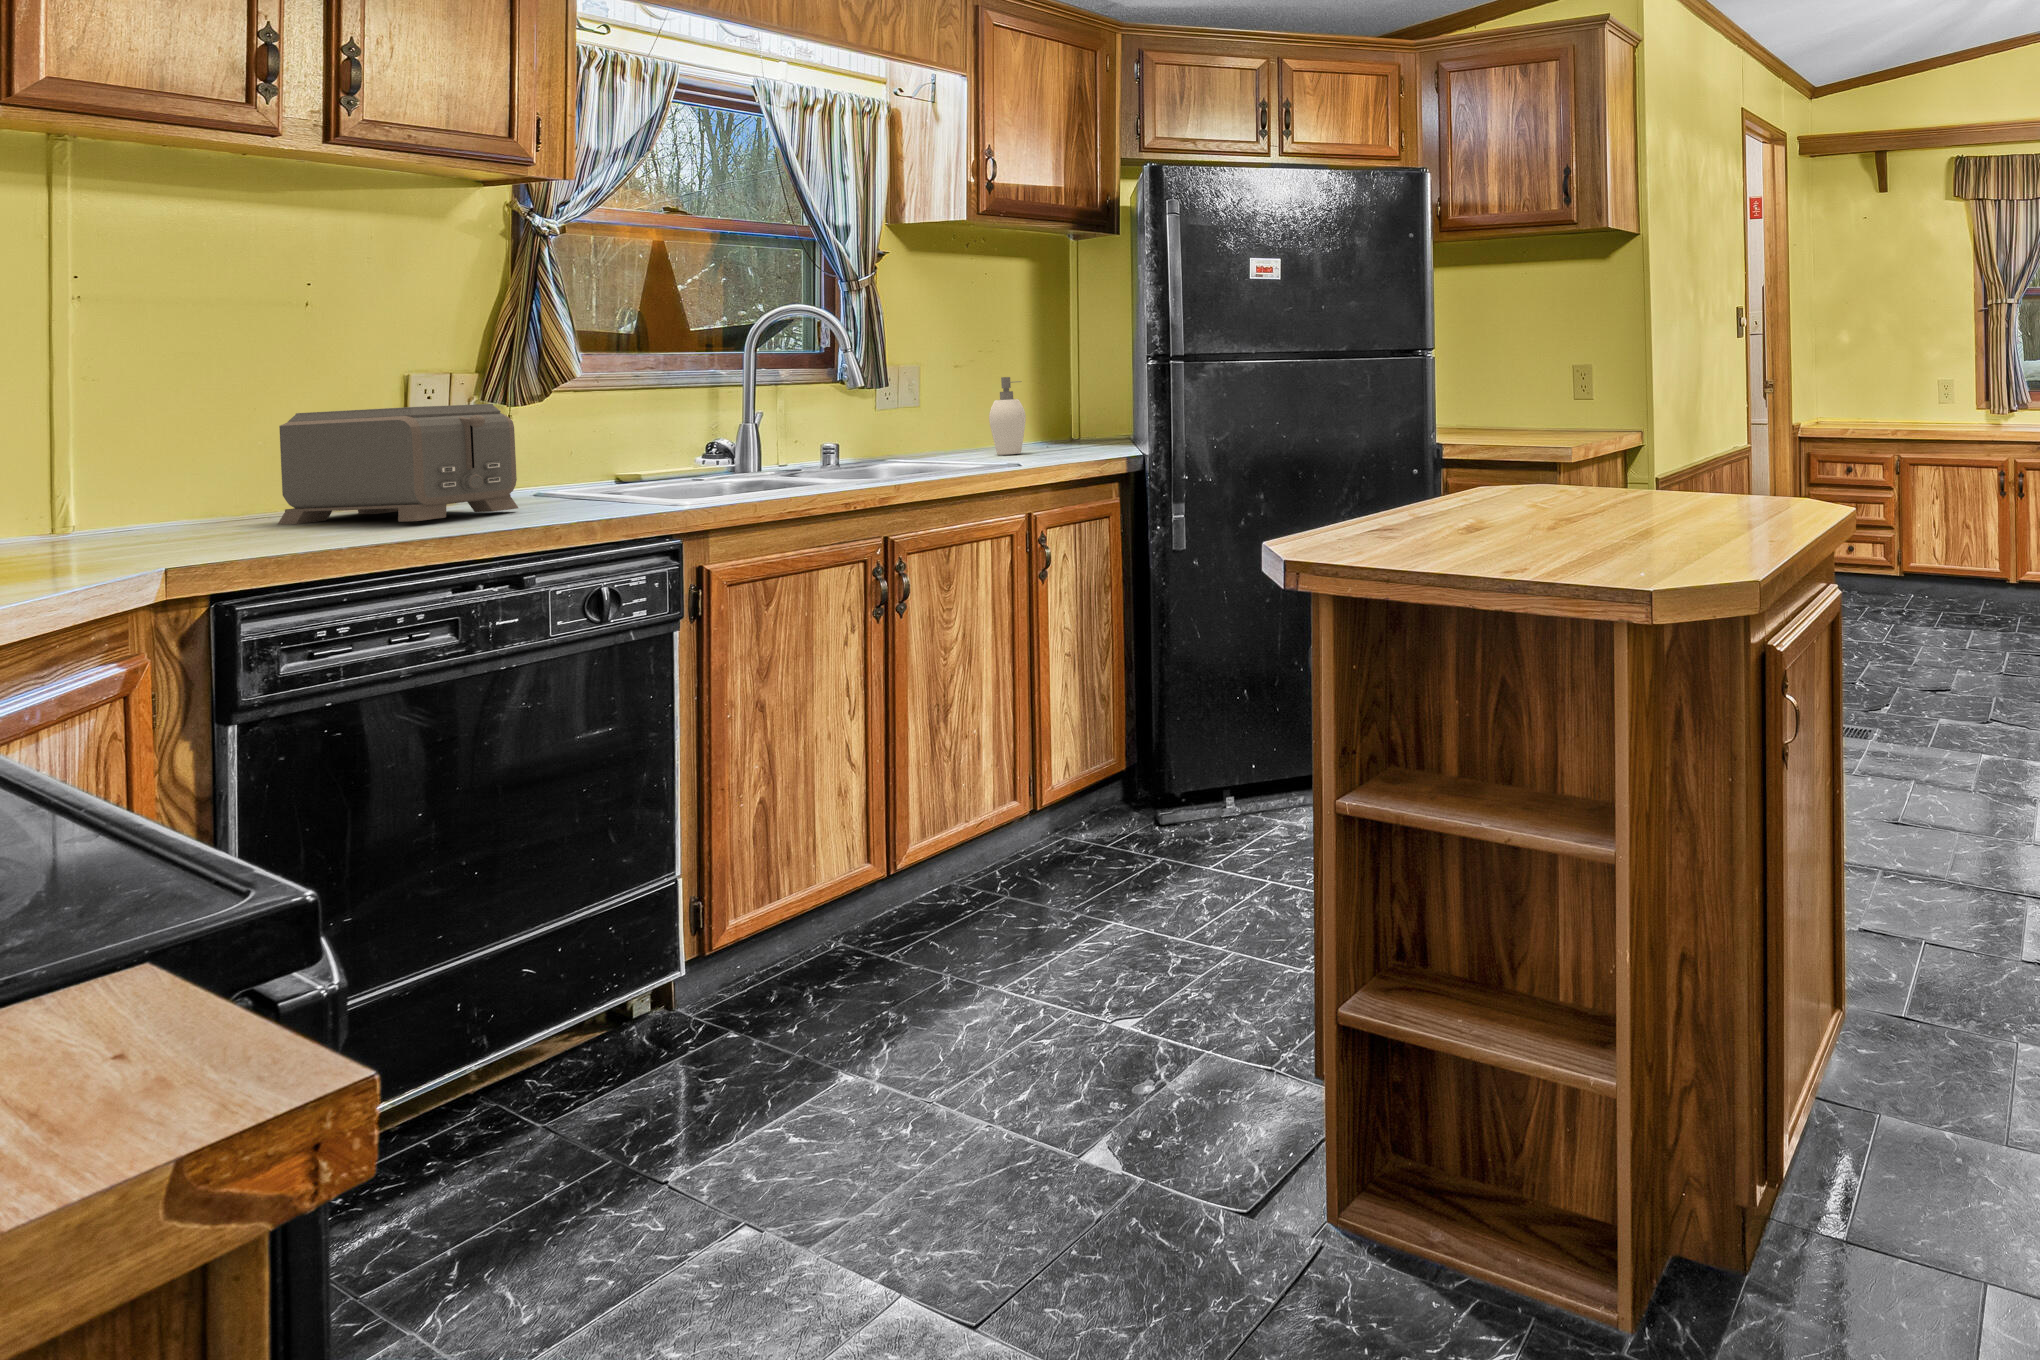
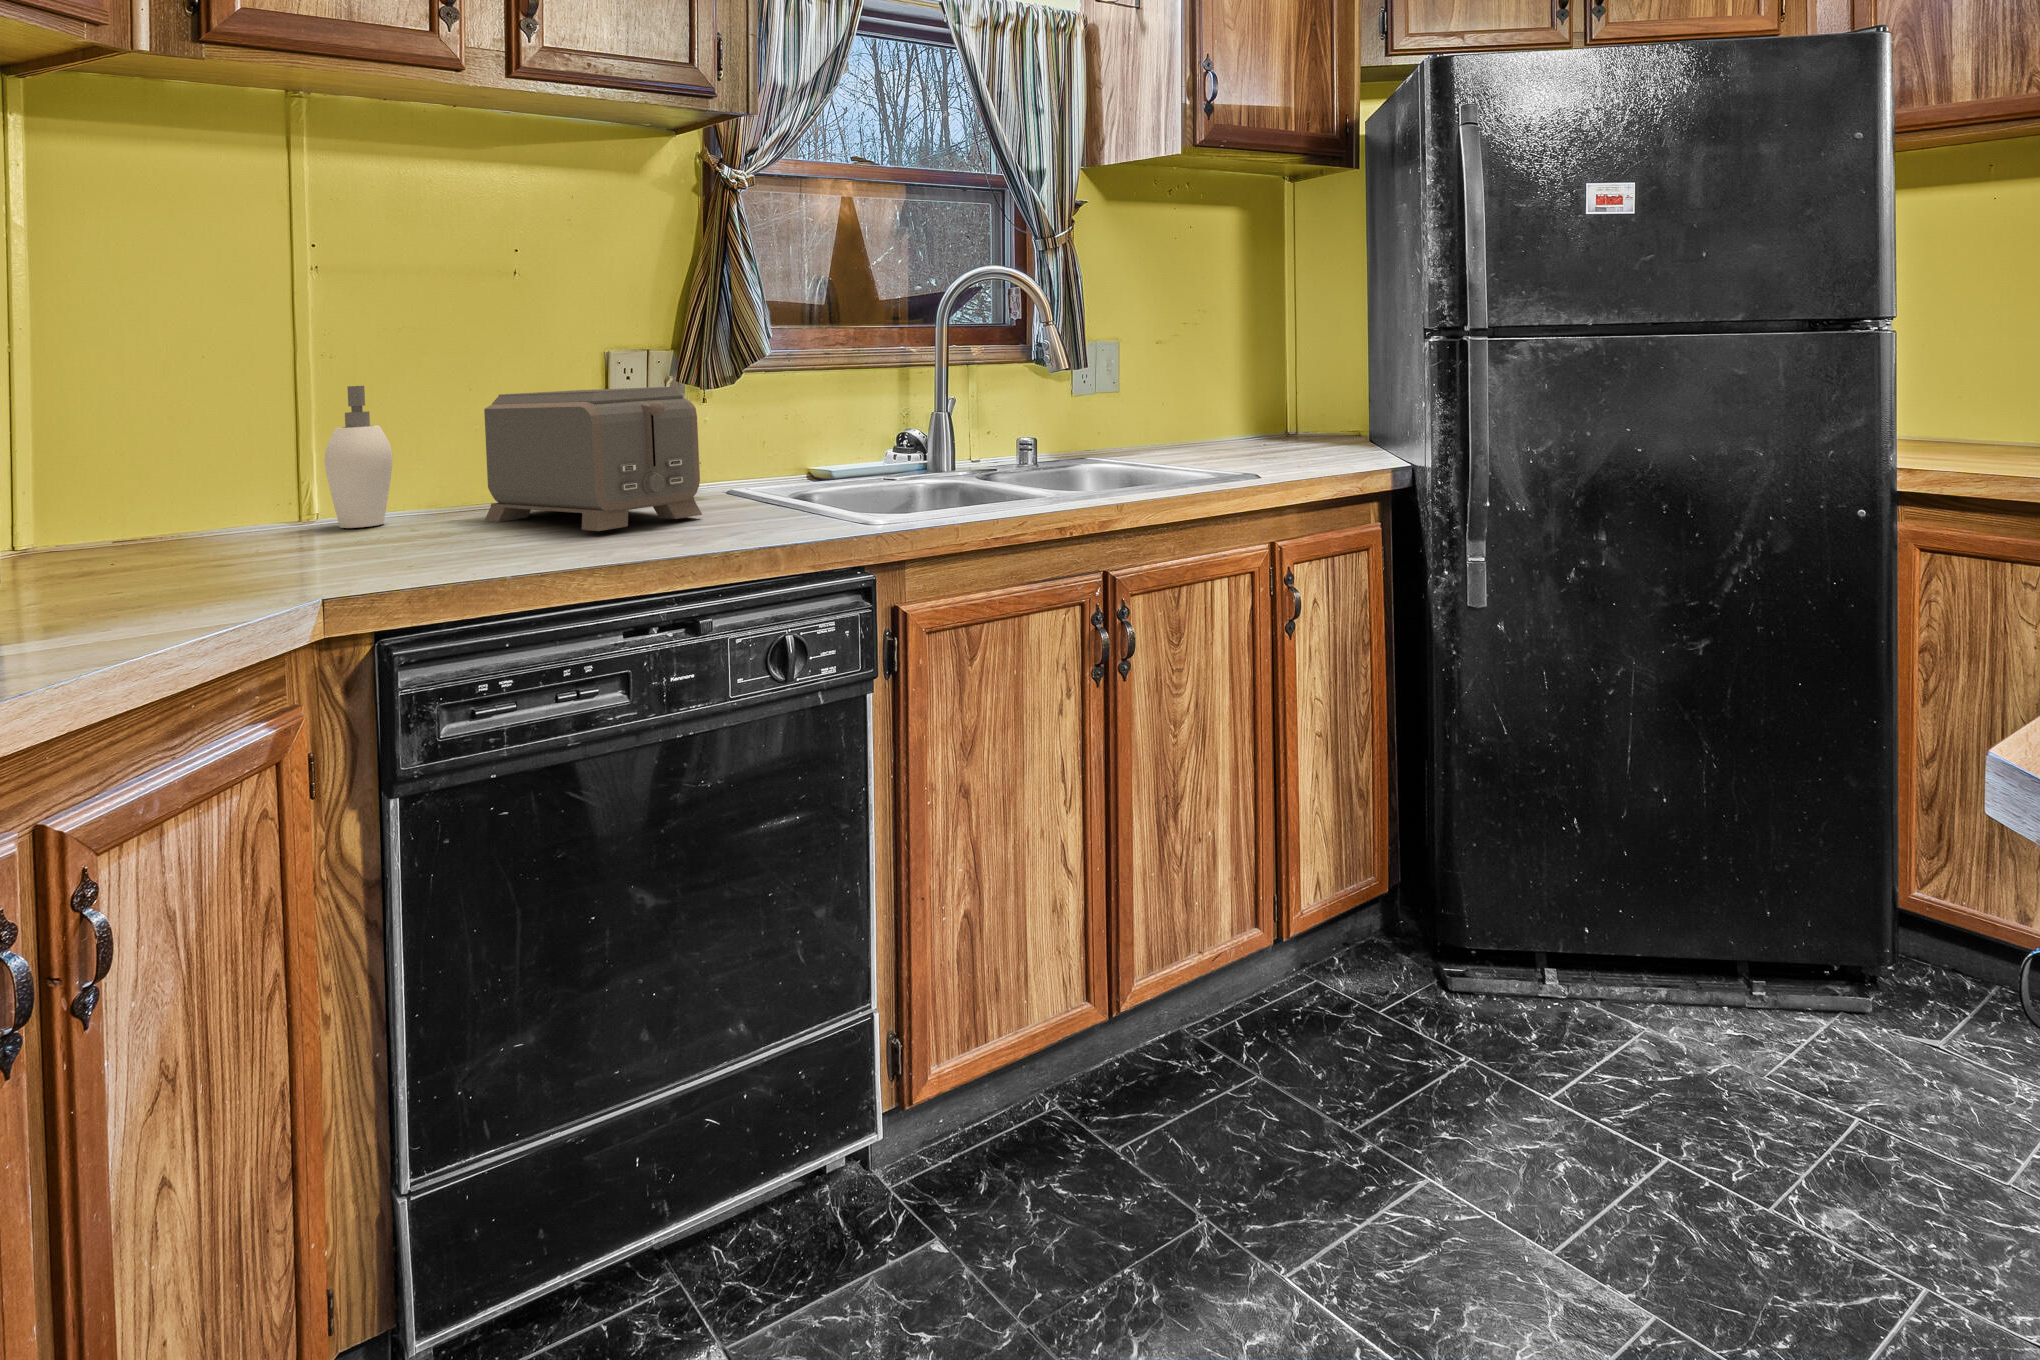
soap dispenser: present [989,377,1026,455] -> present [325,386,392,528]

